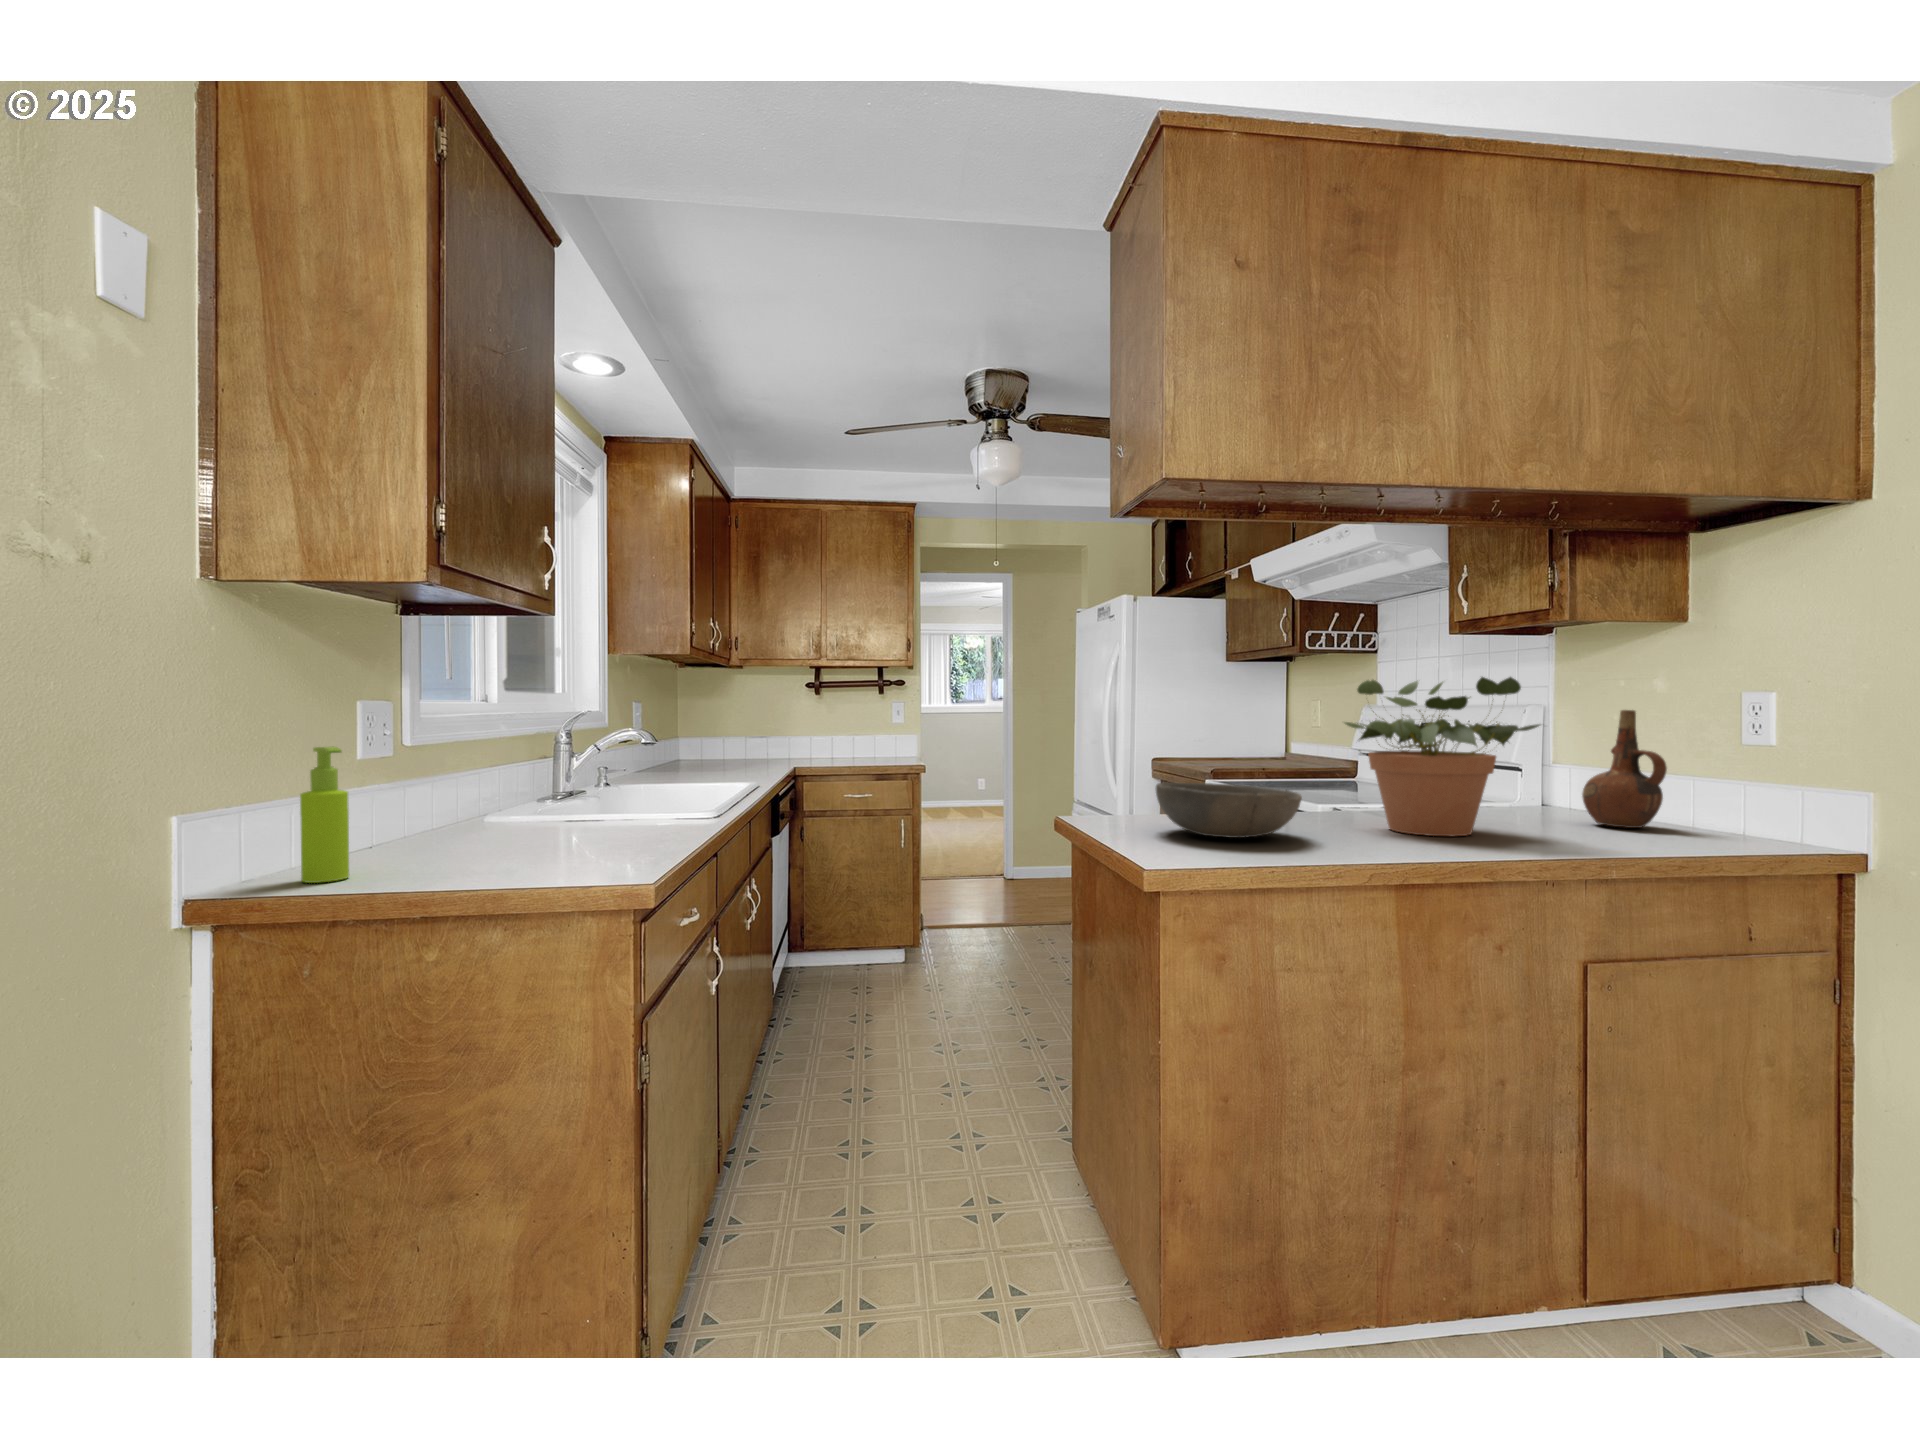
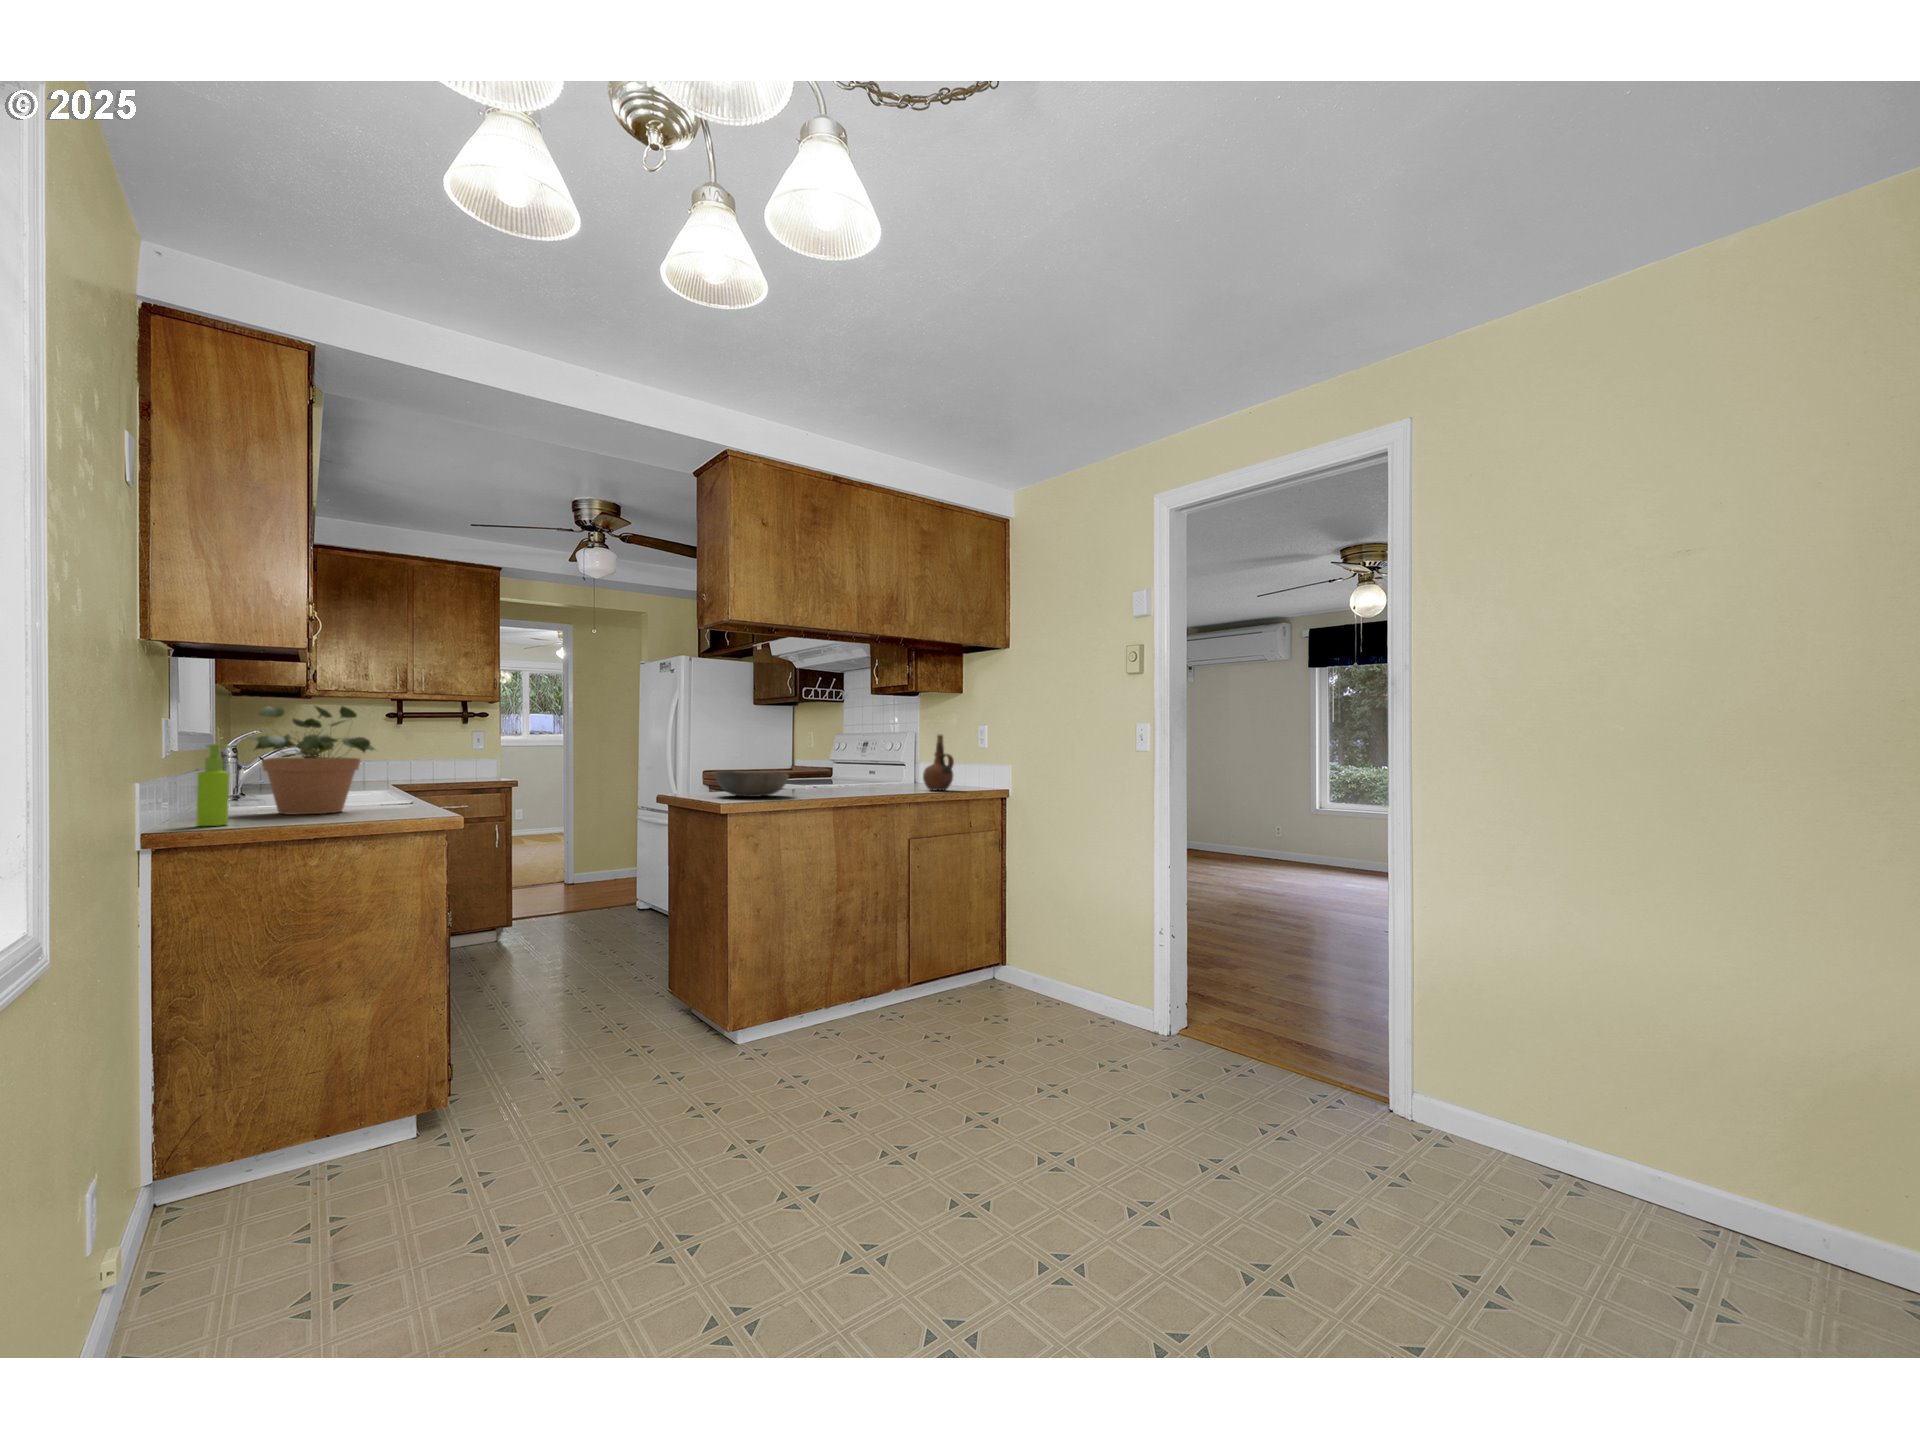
potted plant: present [1345,677,1540,836] -> present [248,706,374,814]

